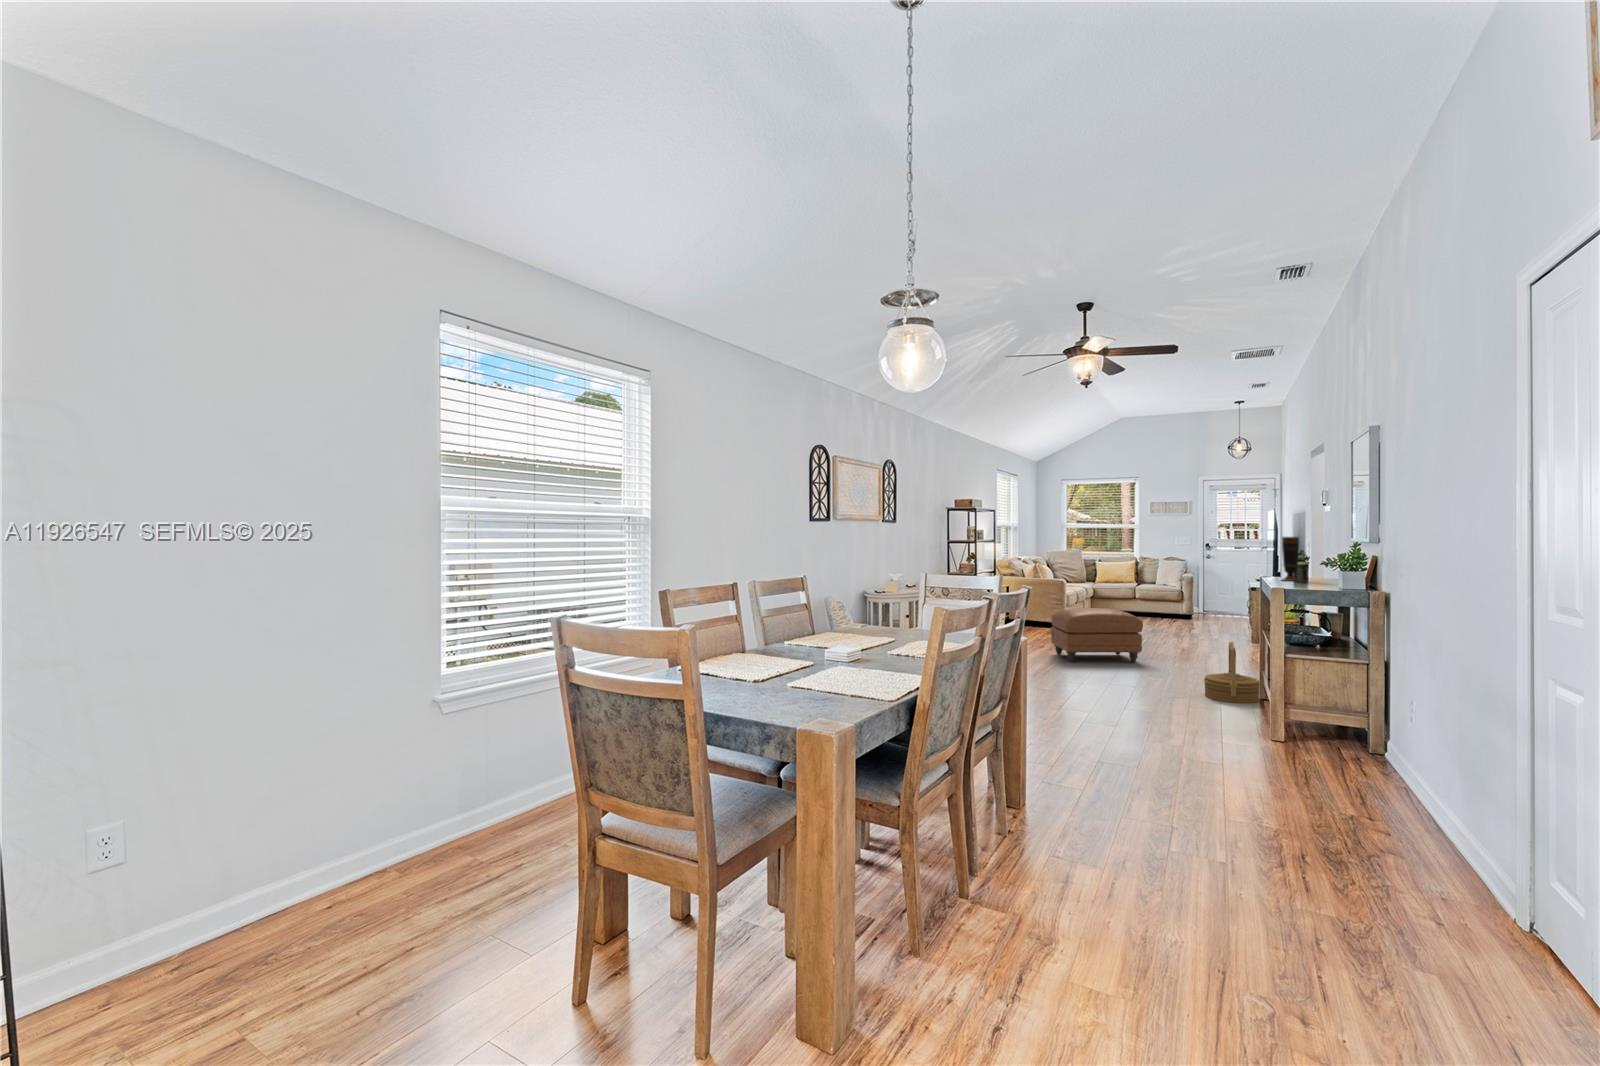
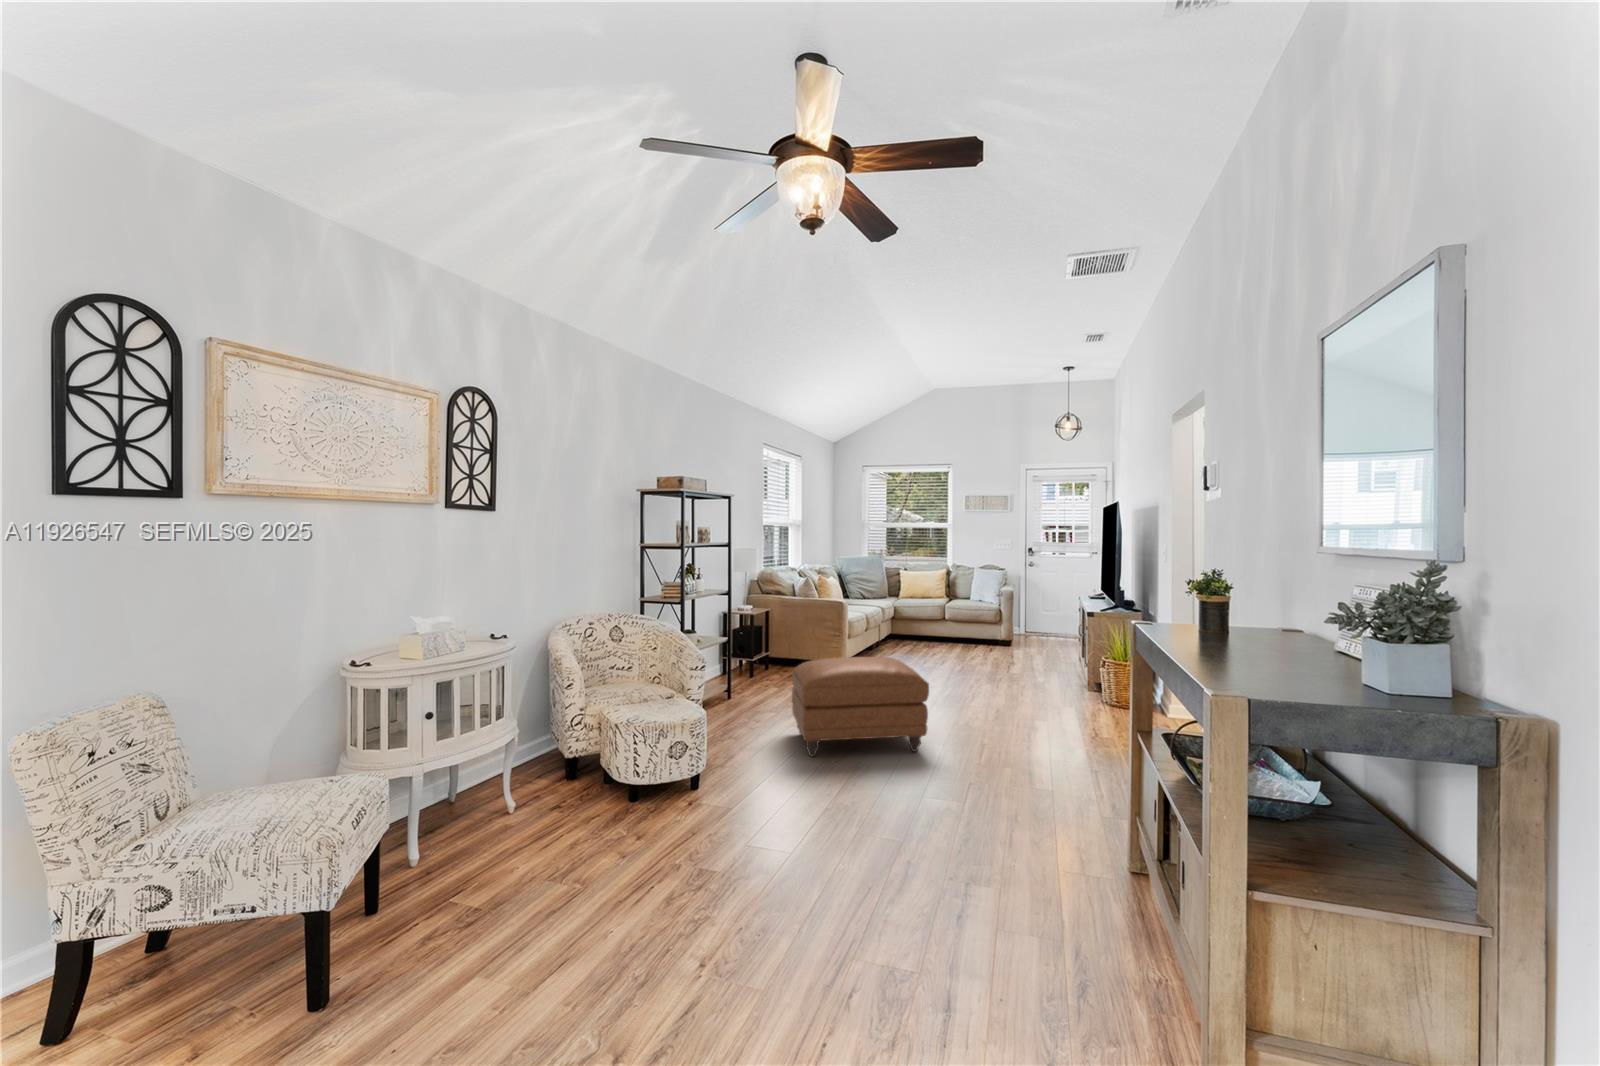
vase: present [1282,537,1299,581] -> none [1187,541,1231,647]
woven basket: present [1204,642,1261,703] -> none [1022,756,1134,909]

